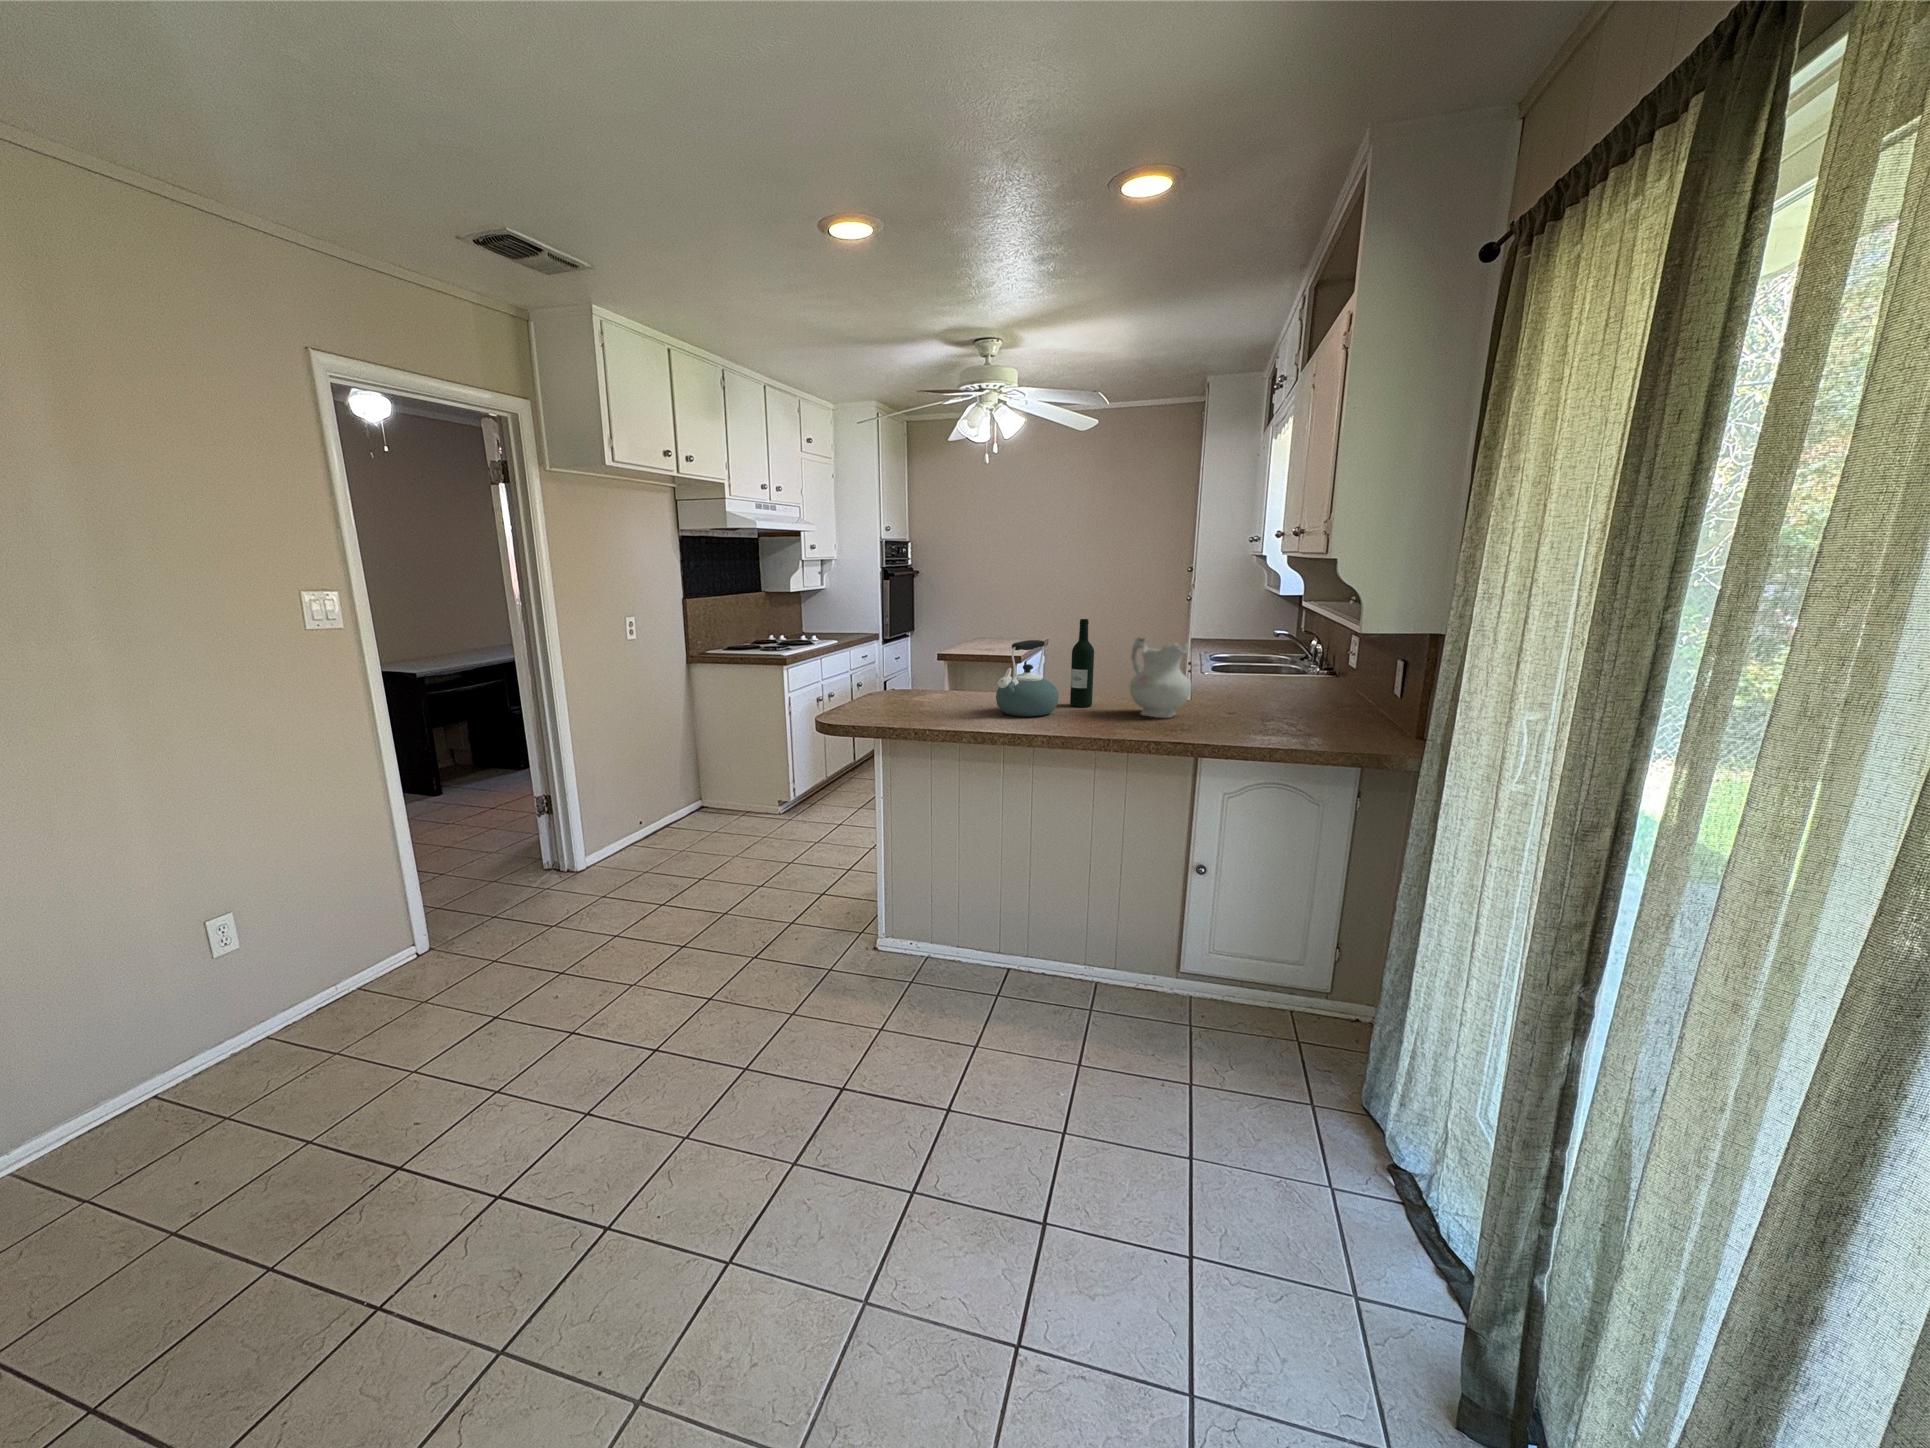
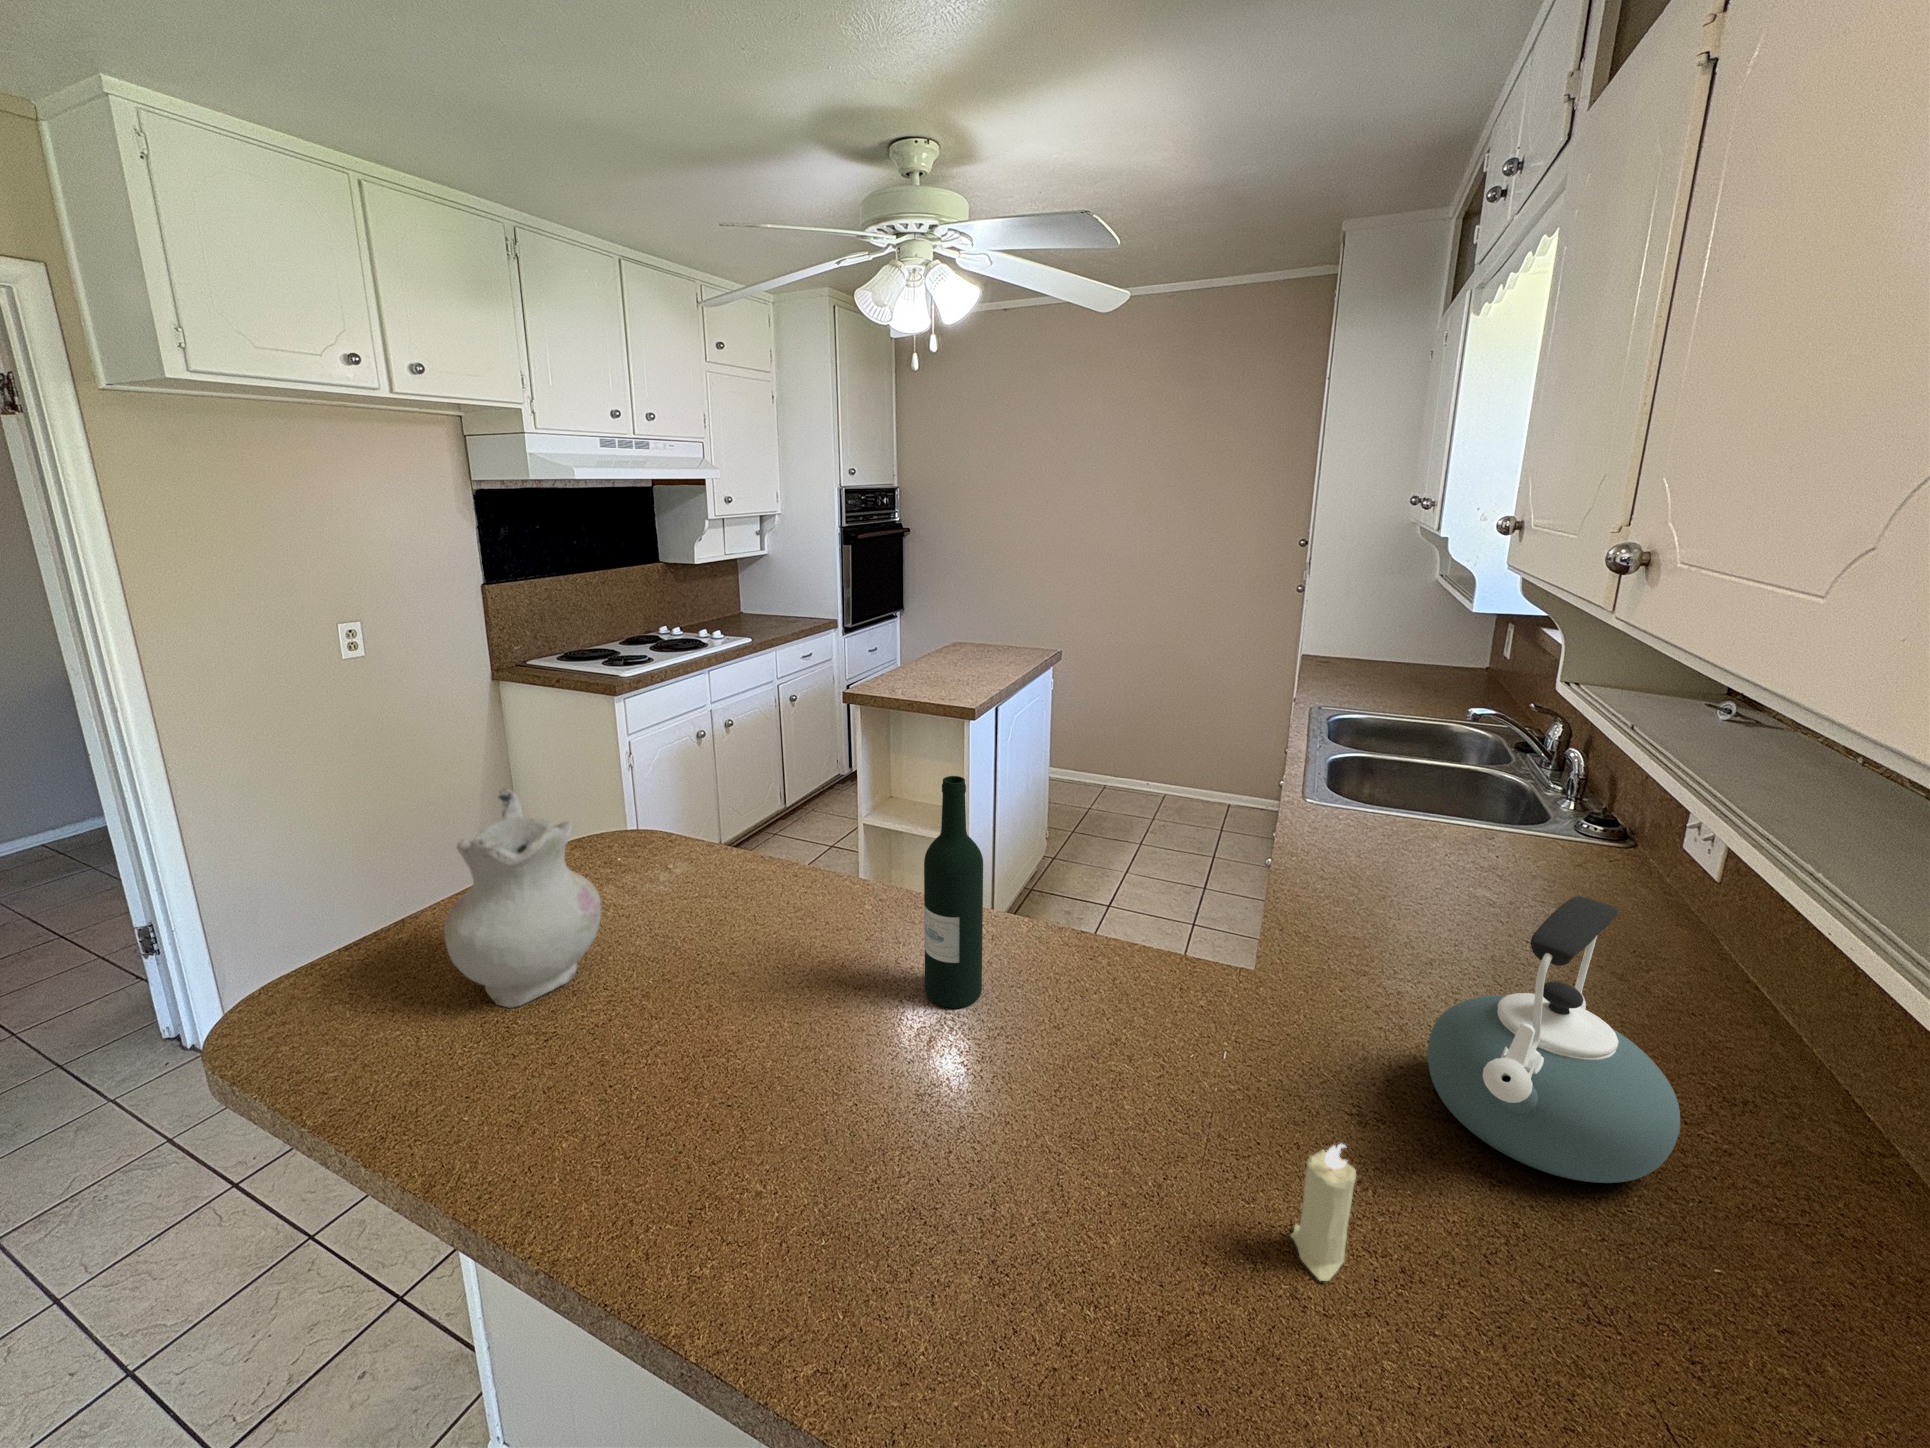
ceramic pitcher: present [1130,638,1191,718] -> present [444,788,601,1008]
kettle: present [996,640,1059,717] -> present [1428,896,1680,1183]
candle: none [1209,685,1226,724] -> present [1291,1144,1356,1281]

